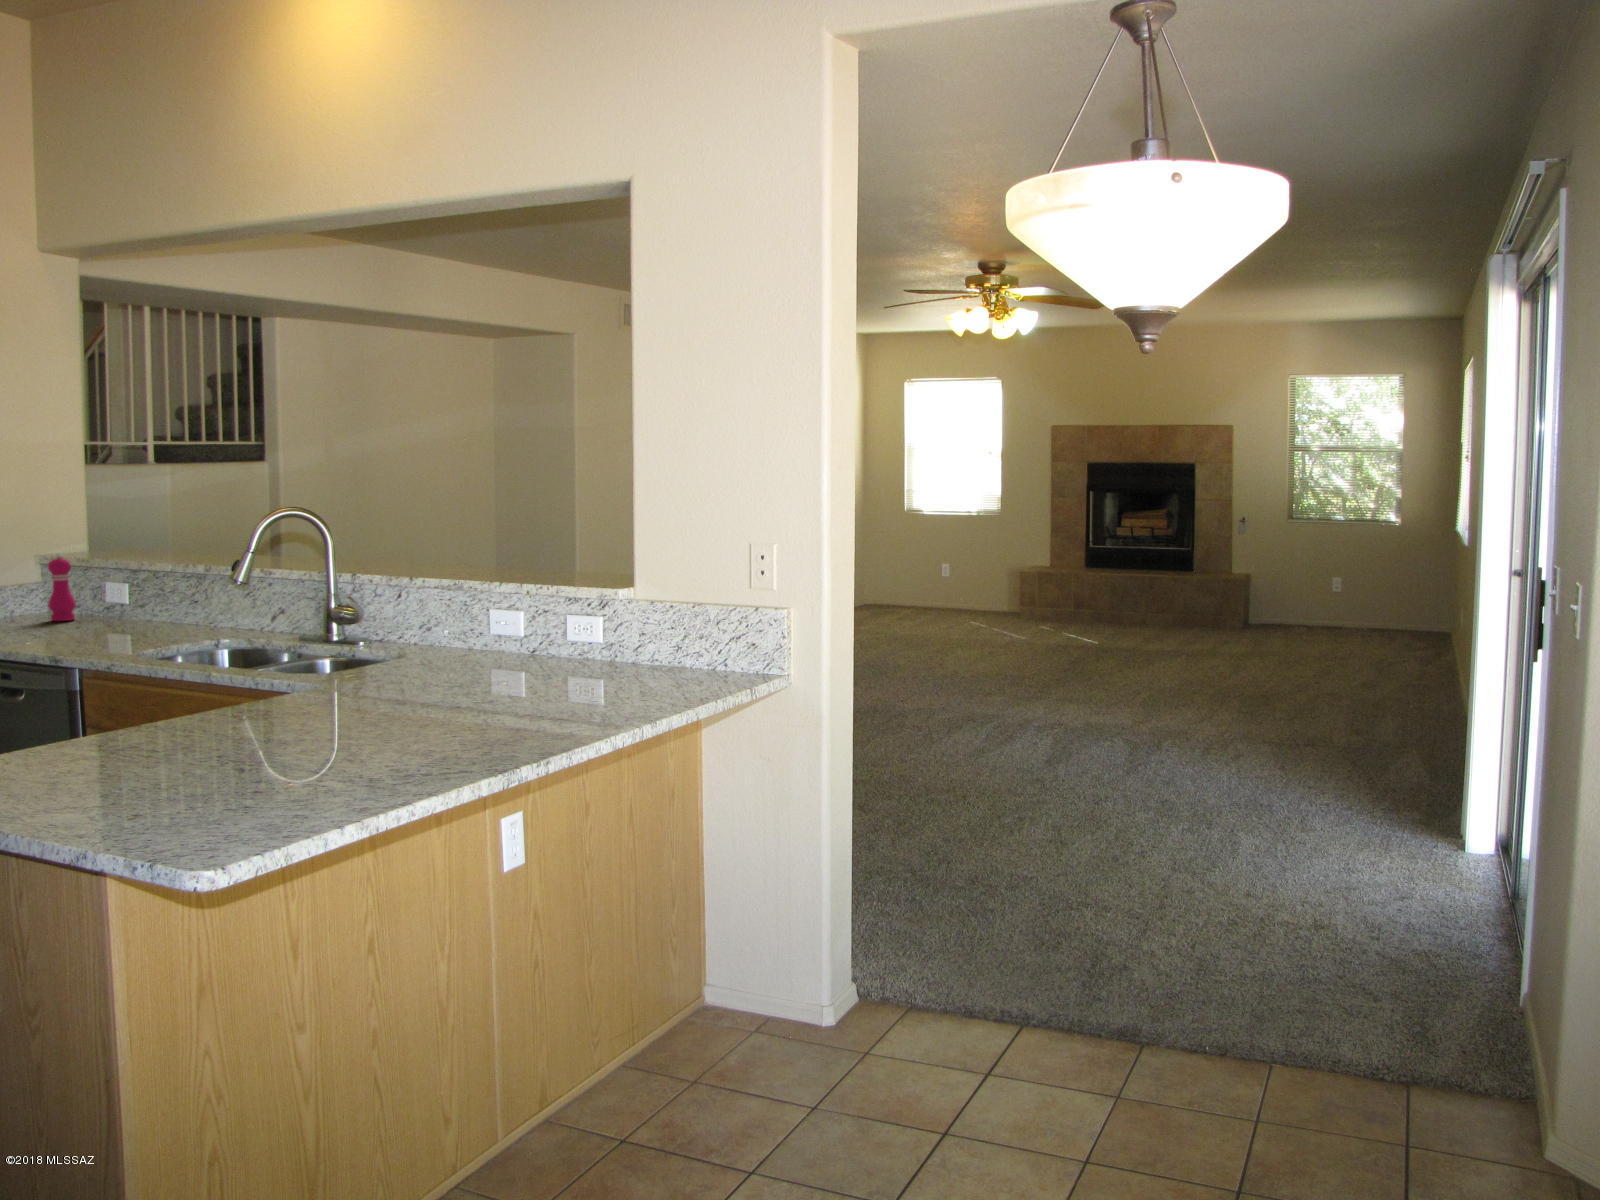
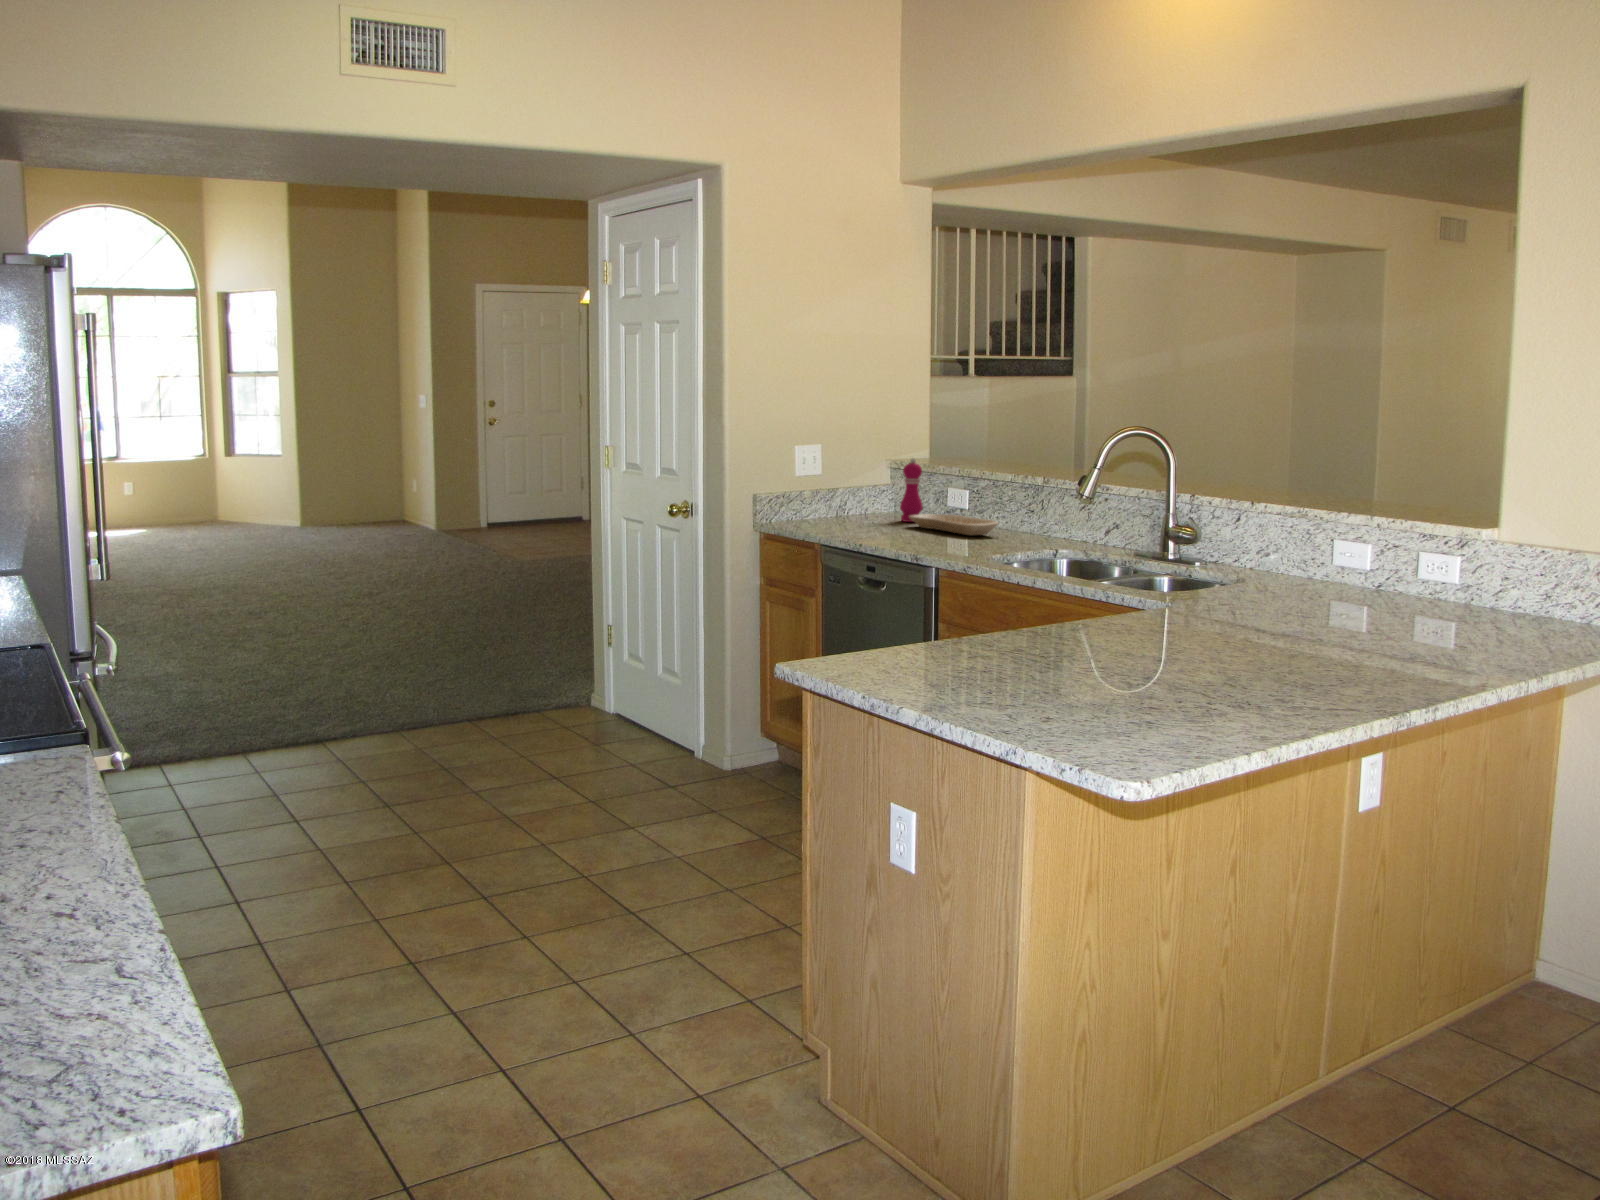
tray: none [56,610,158,631] -> present [909,514,998,535]

